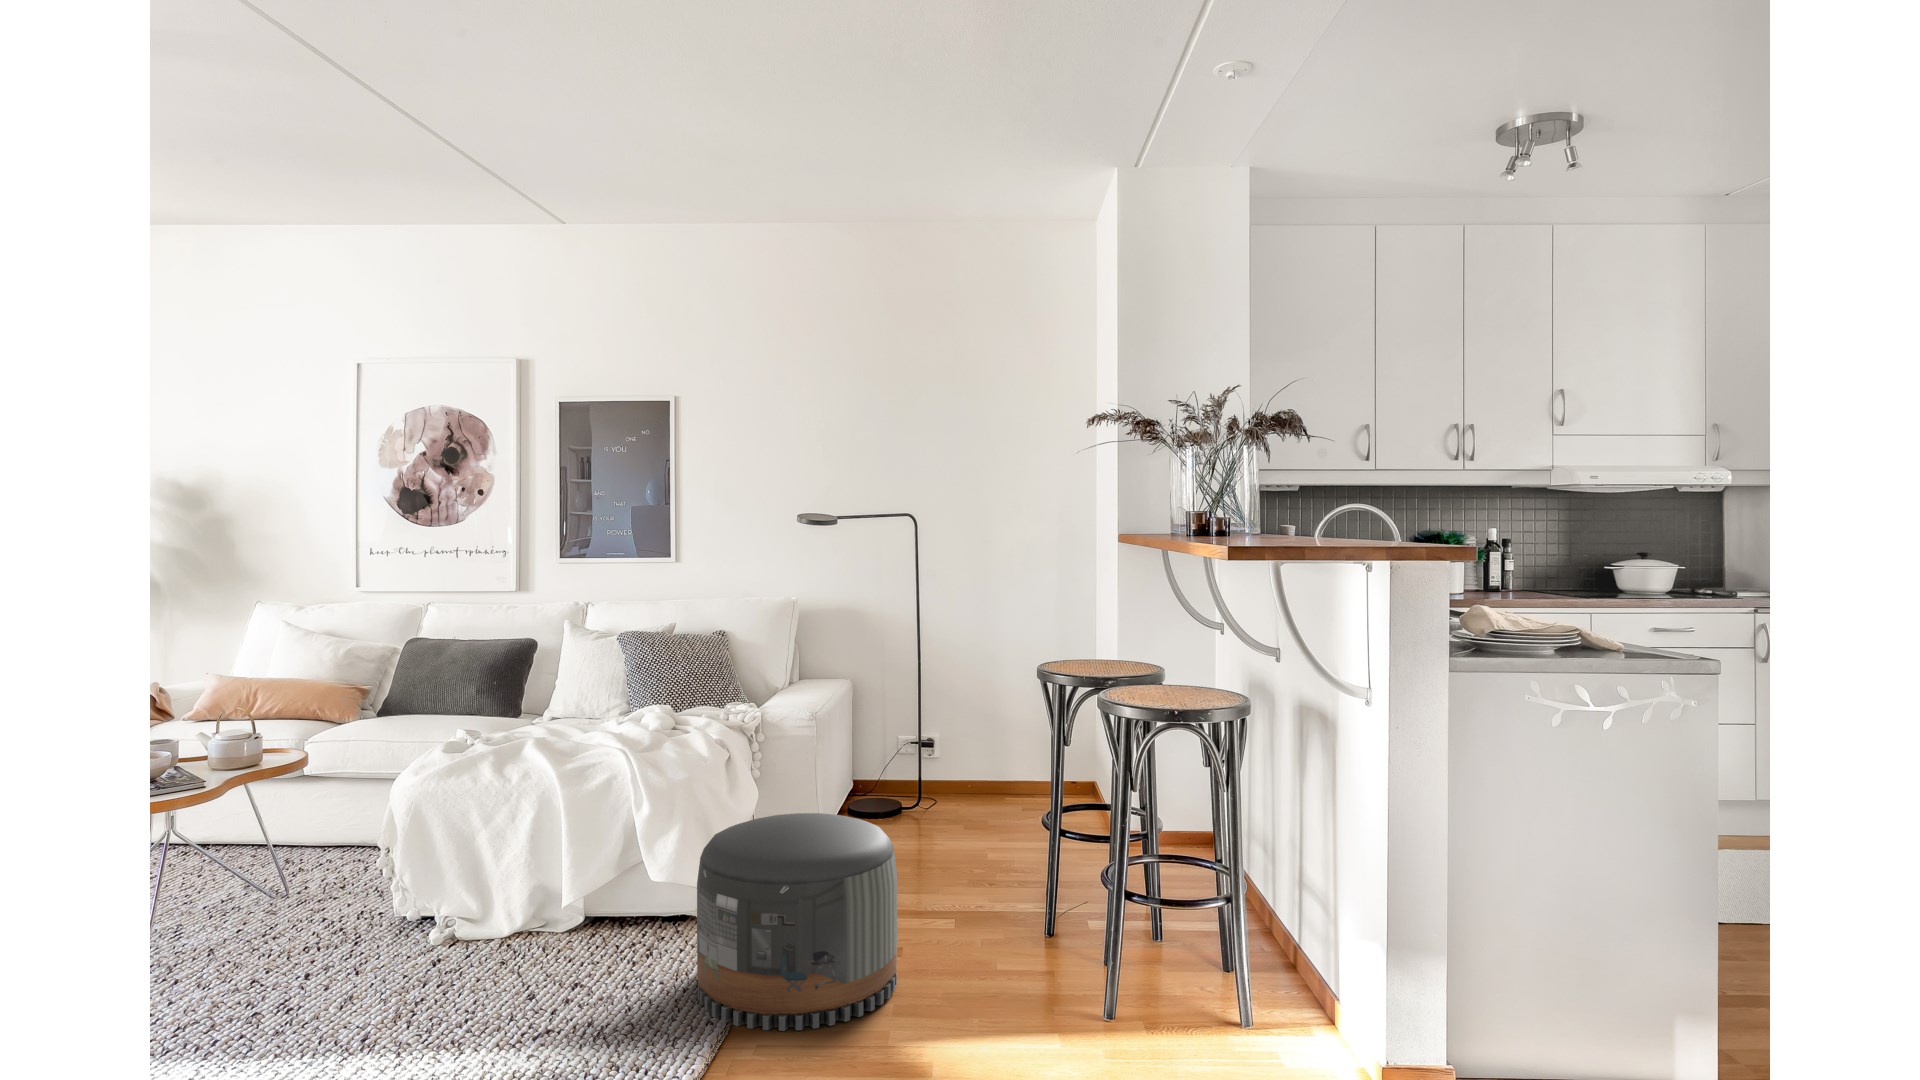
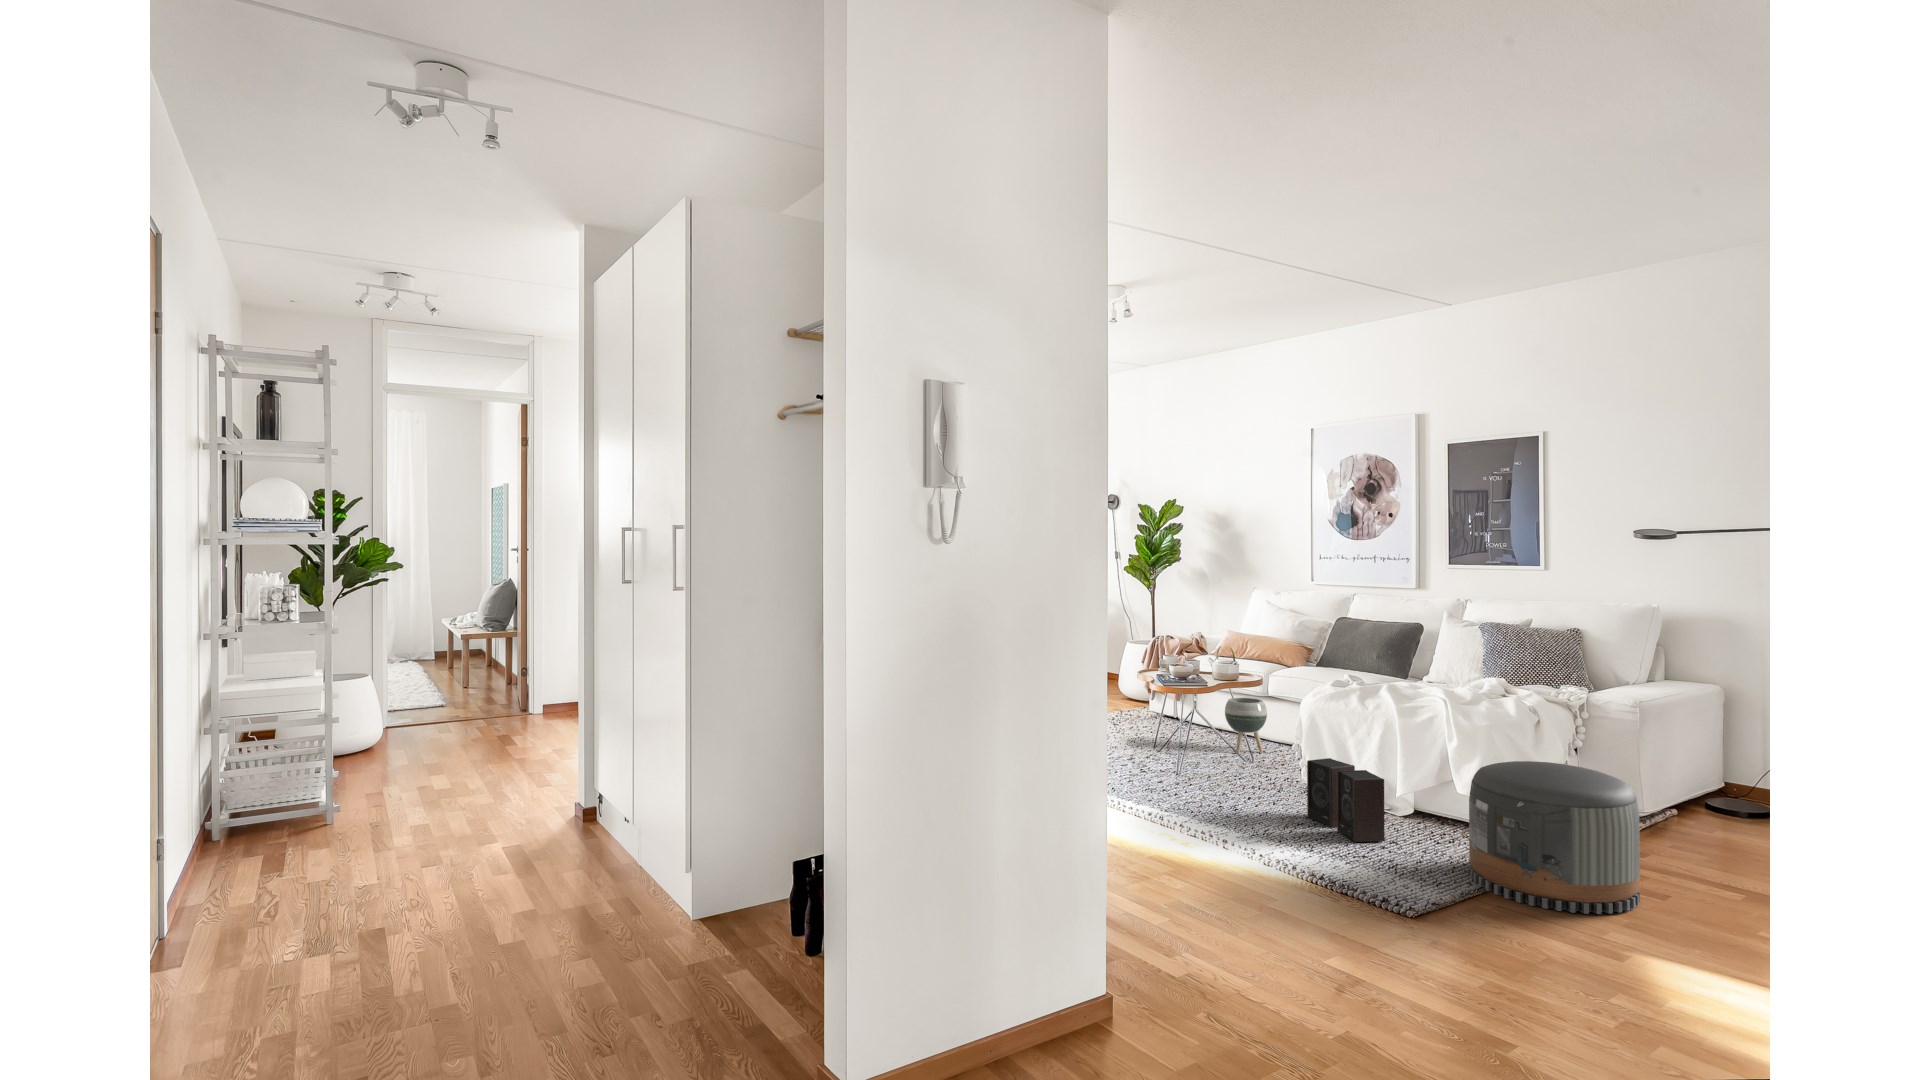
planter: none [226,784,307,884] -> present [1225,698,1267,753]
speaker: none [422,871,562,1005] -> present [1307,758,1385,842]

